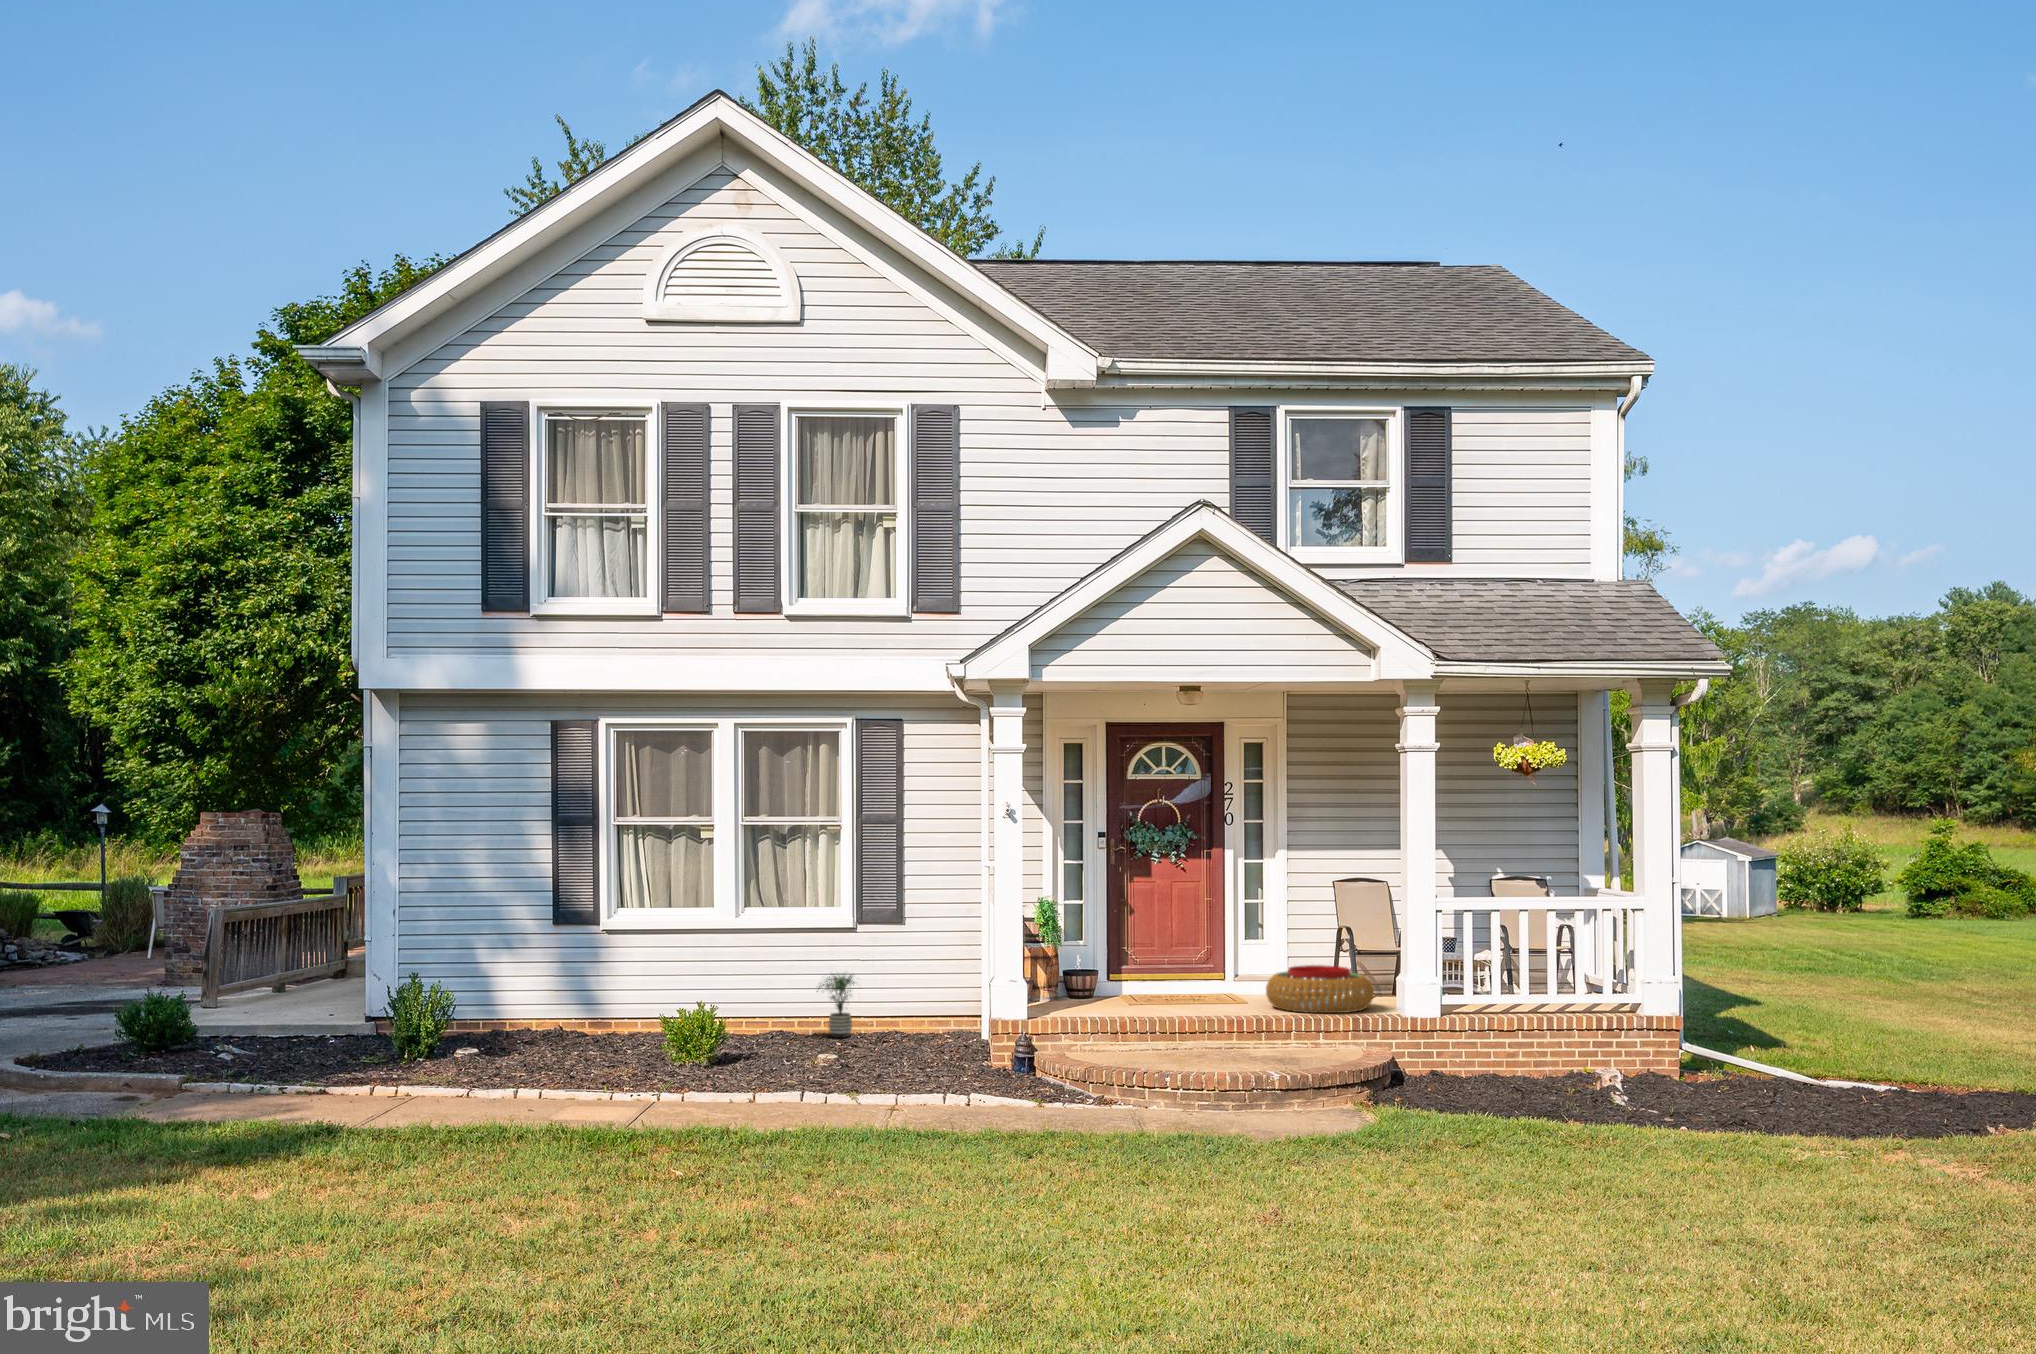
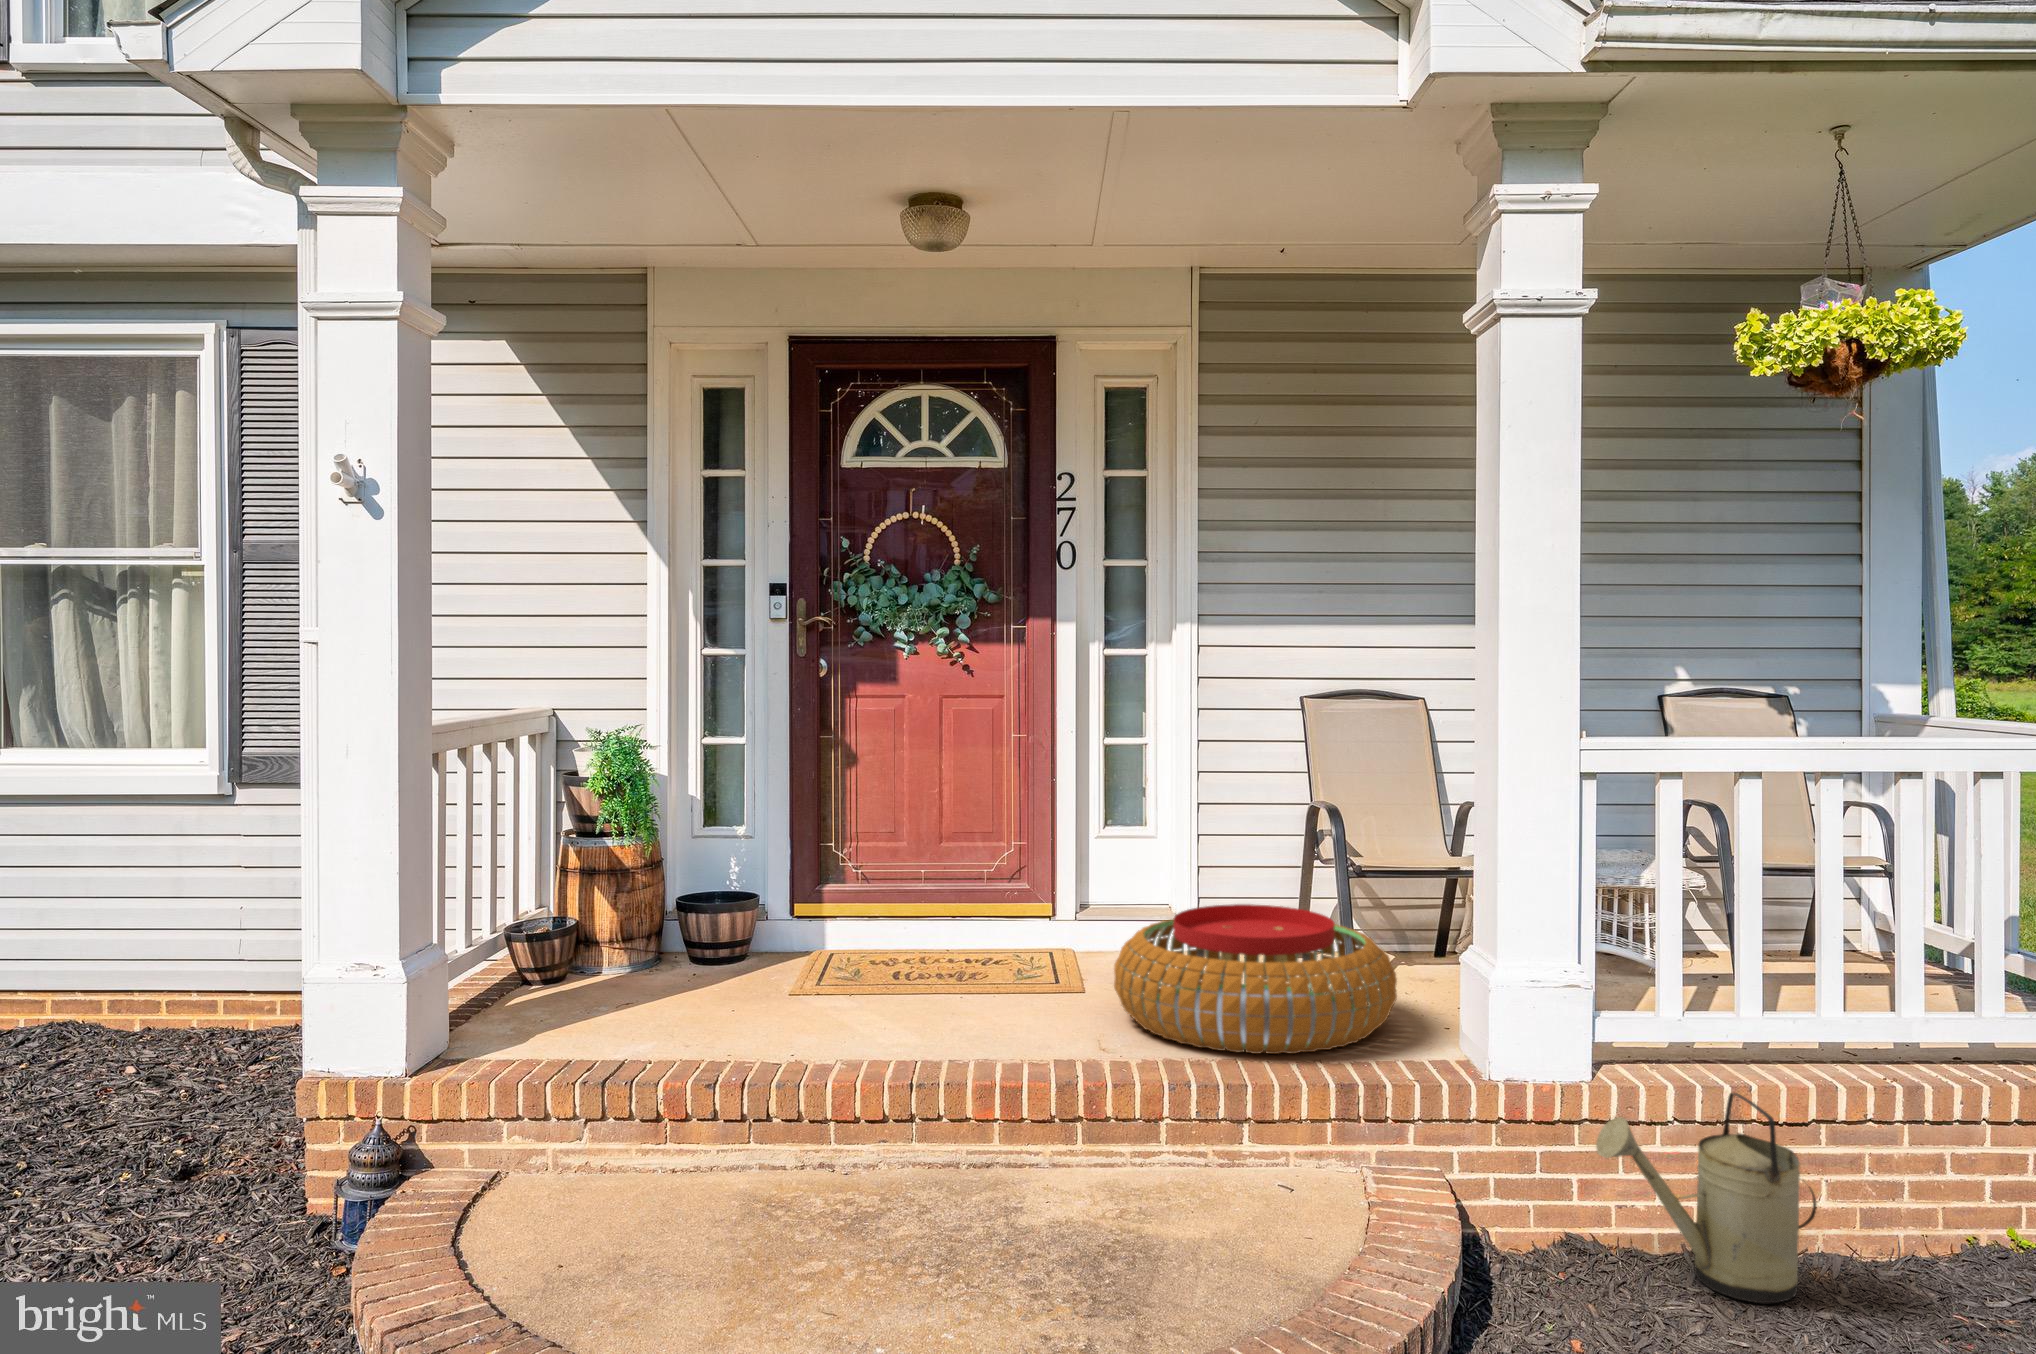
potted plant: present [817,974,855,1038] -> none [90,894,215,1050]
watering can: none [1439,1018,1512,1083] -> present [1596,1093,1816,1303]

